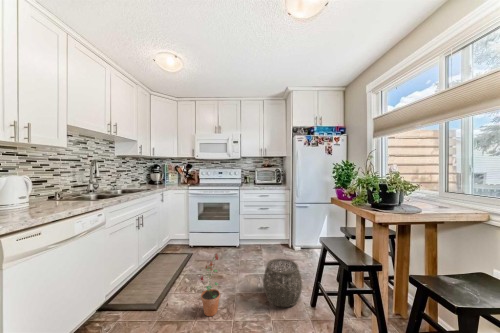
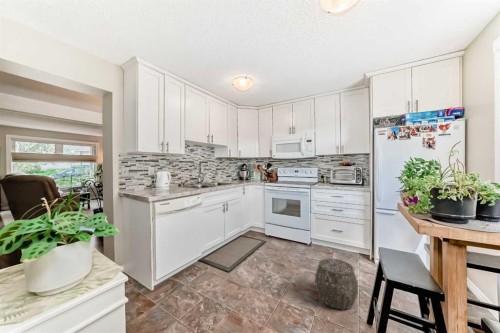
potted plant: present [201,253,220,316] -> none [253,240,273,293]

